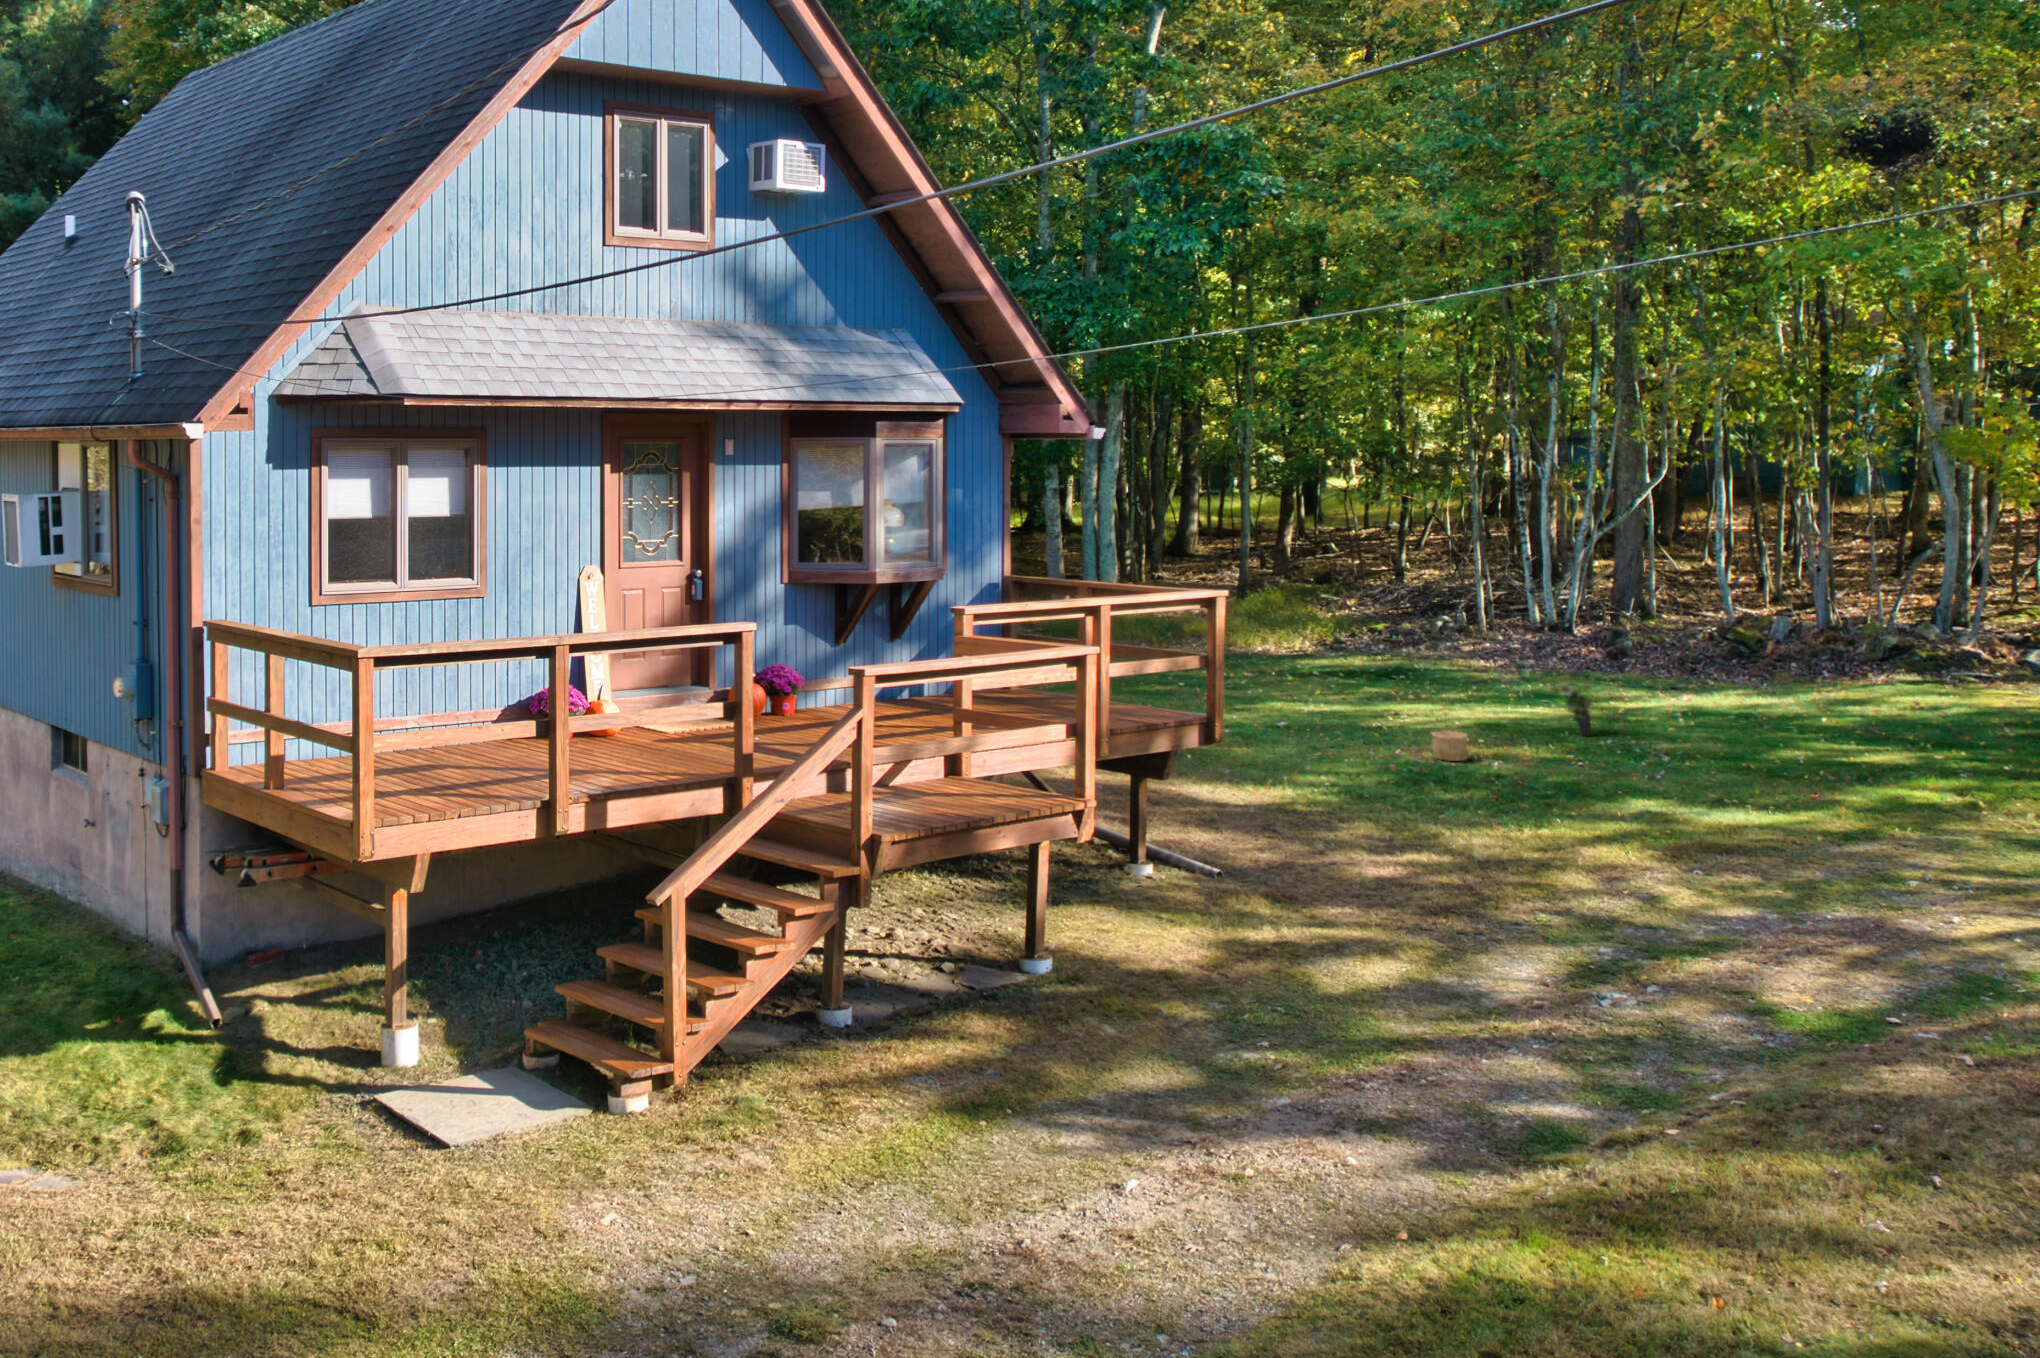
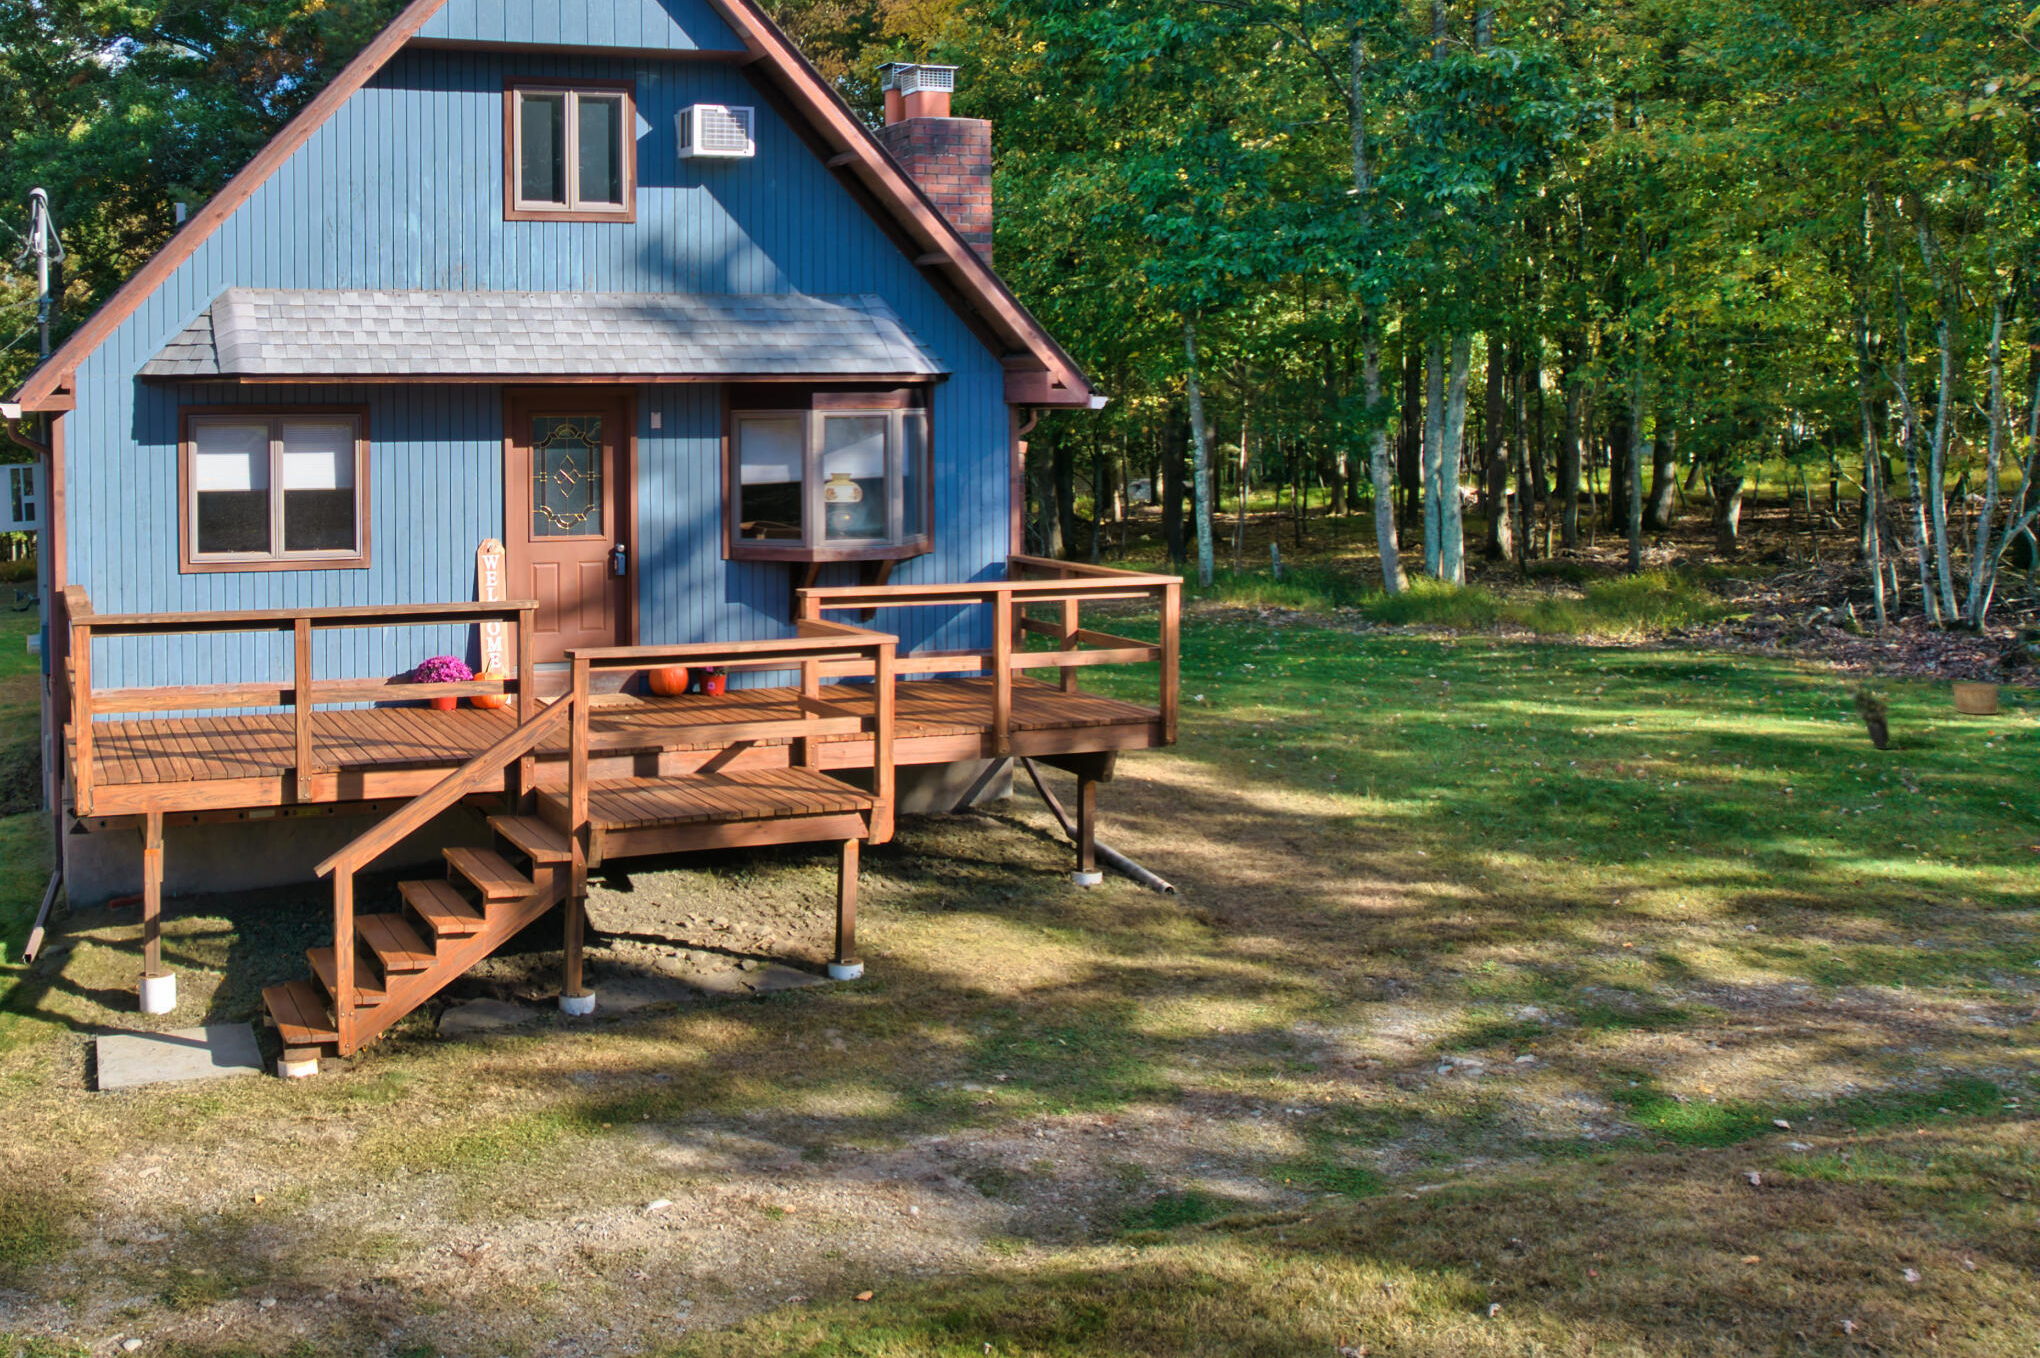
wooden bucket: present [1432,731,1468,761] -> present [1953,683,1998,714]

